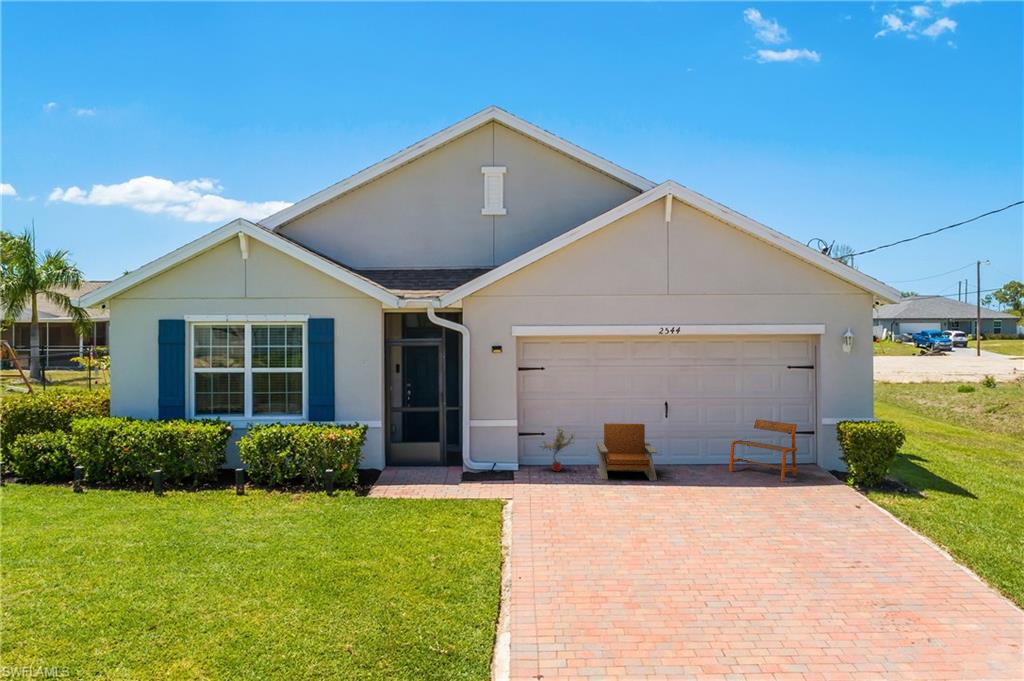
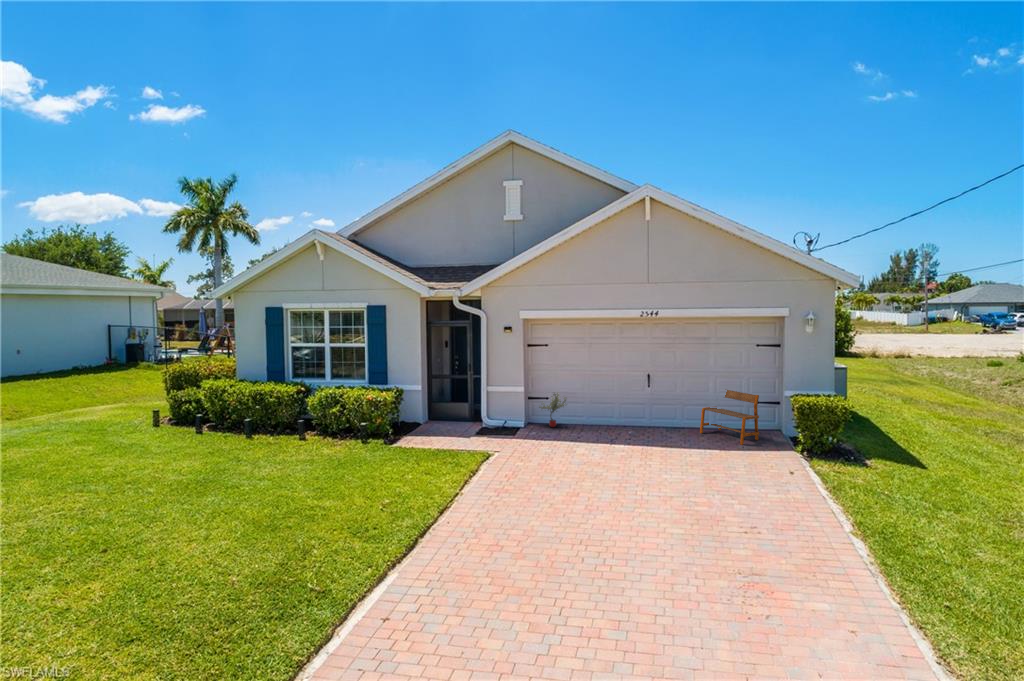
lounge chair: present [596,423,657,481] -> none [583,390,630,439]

